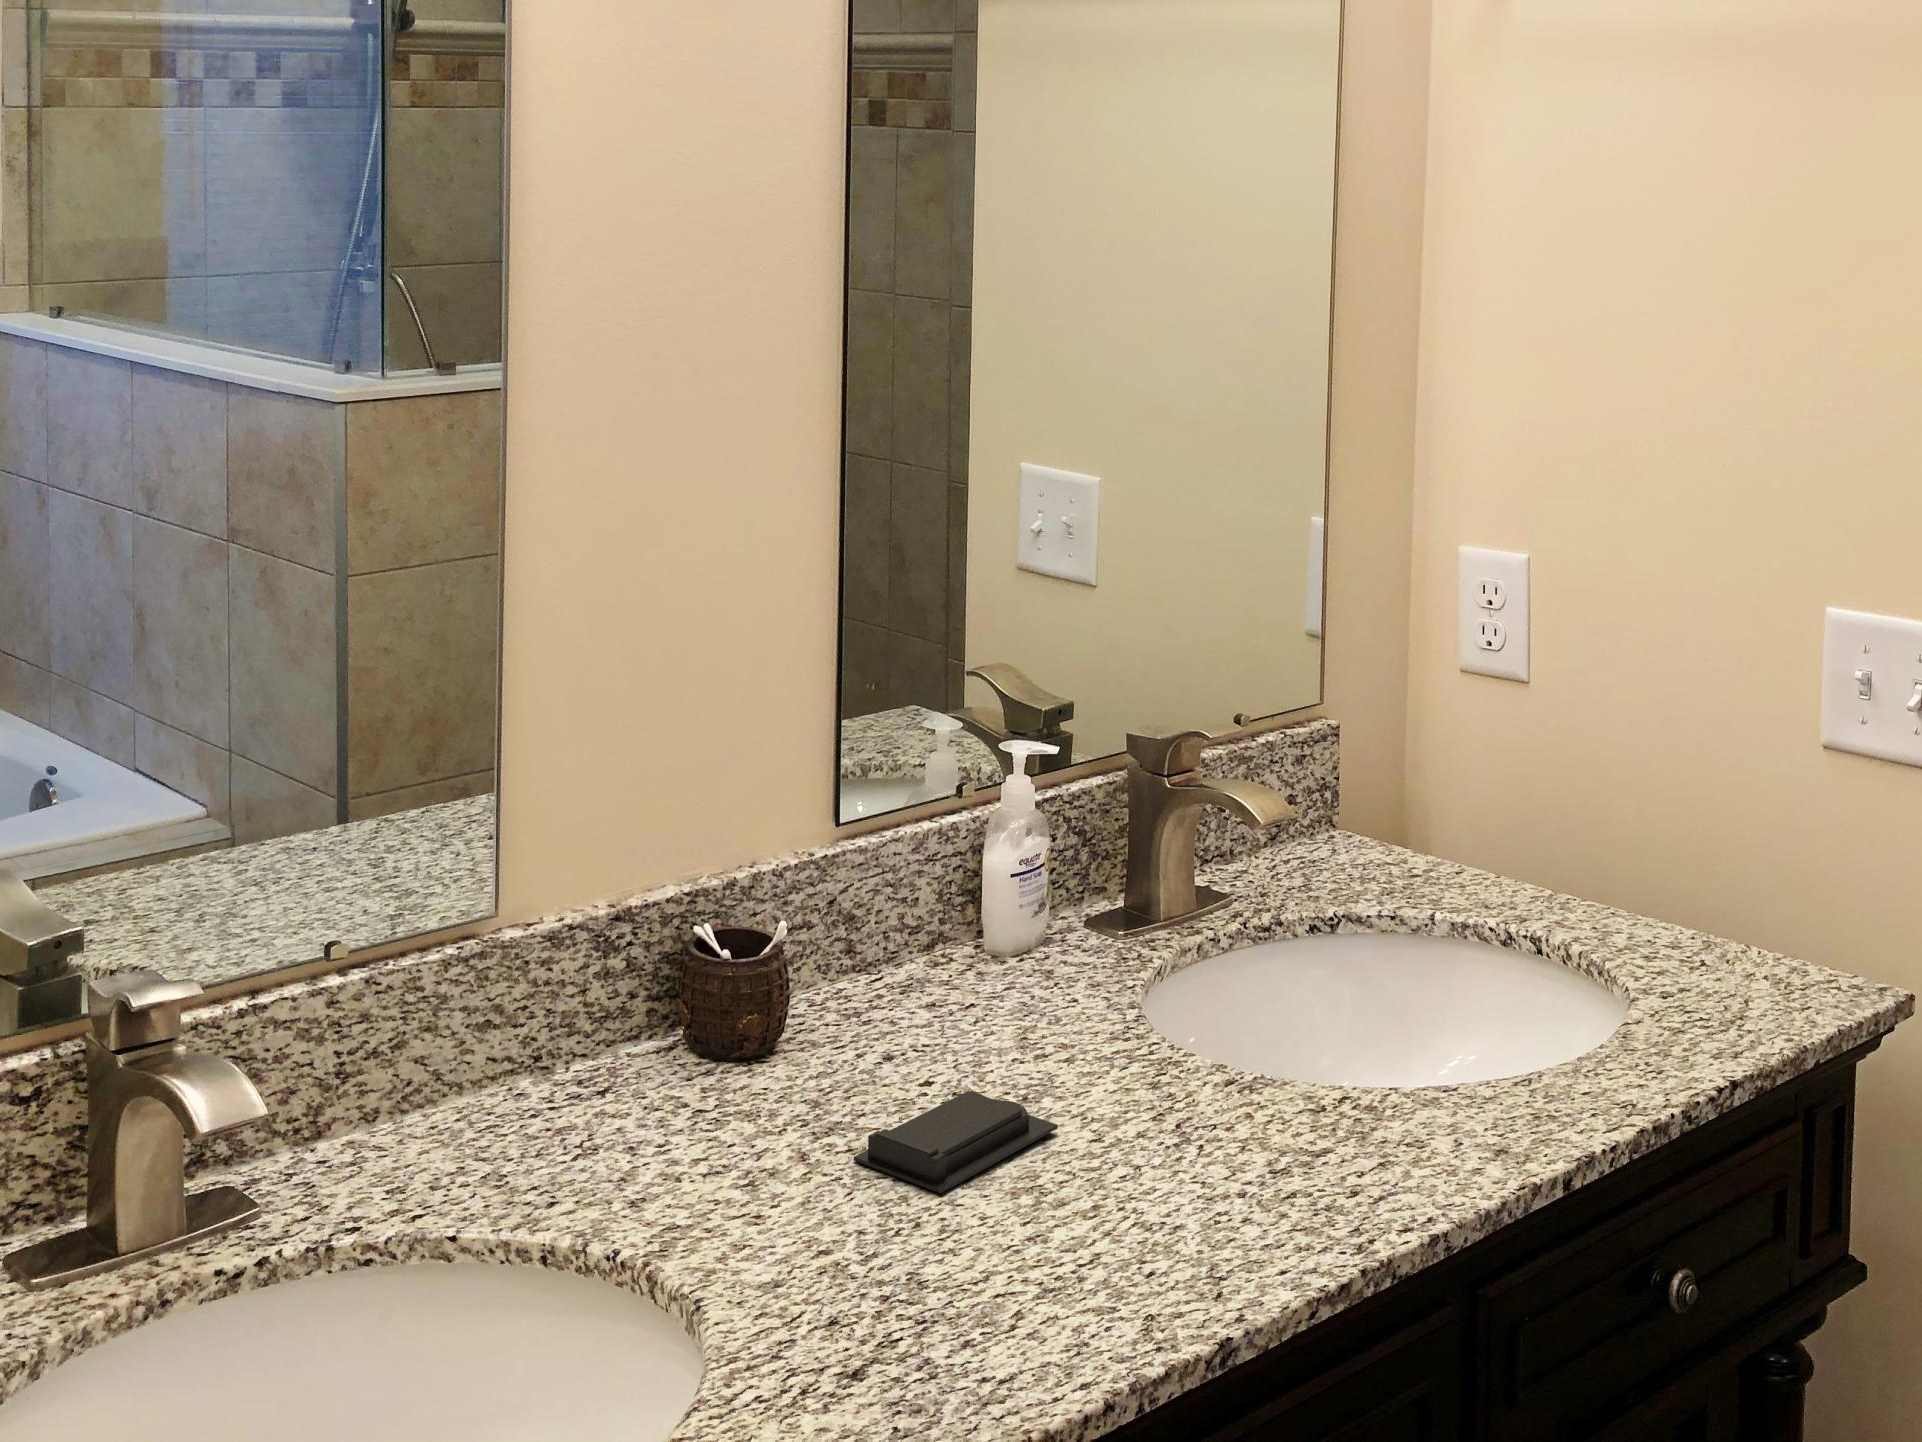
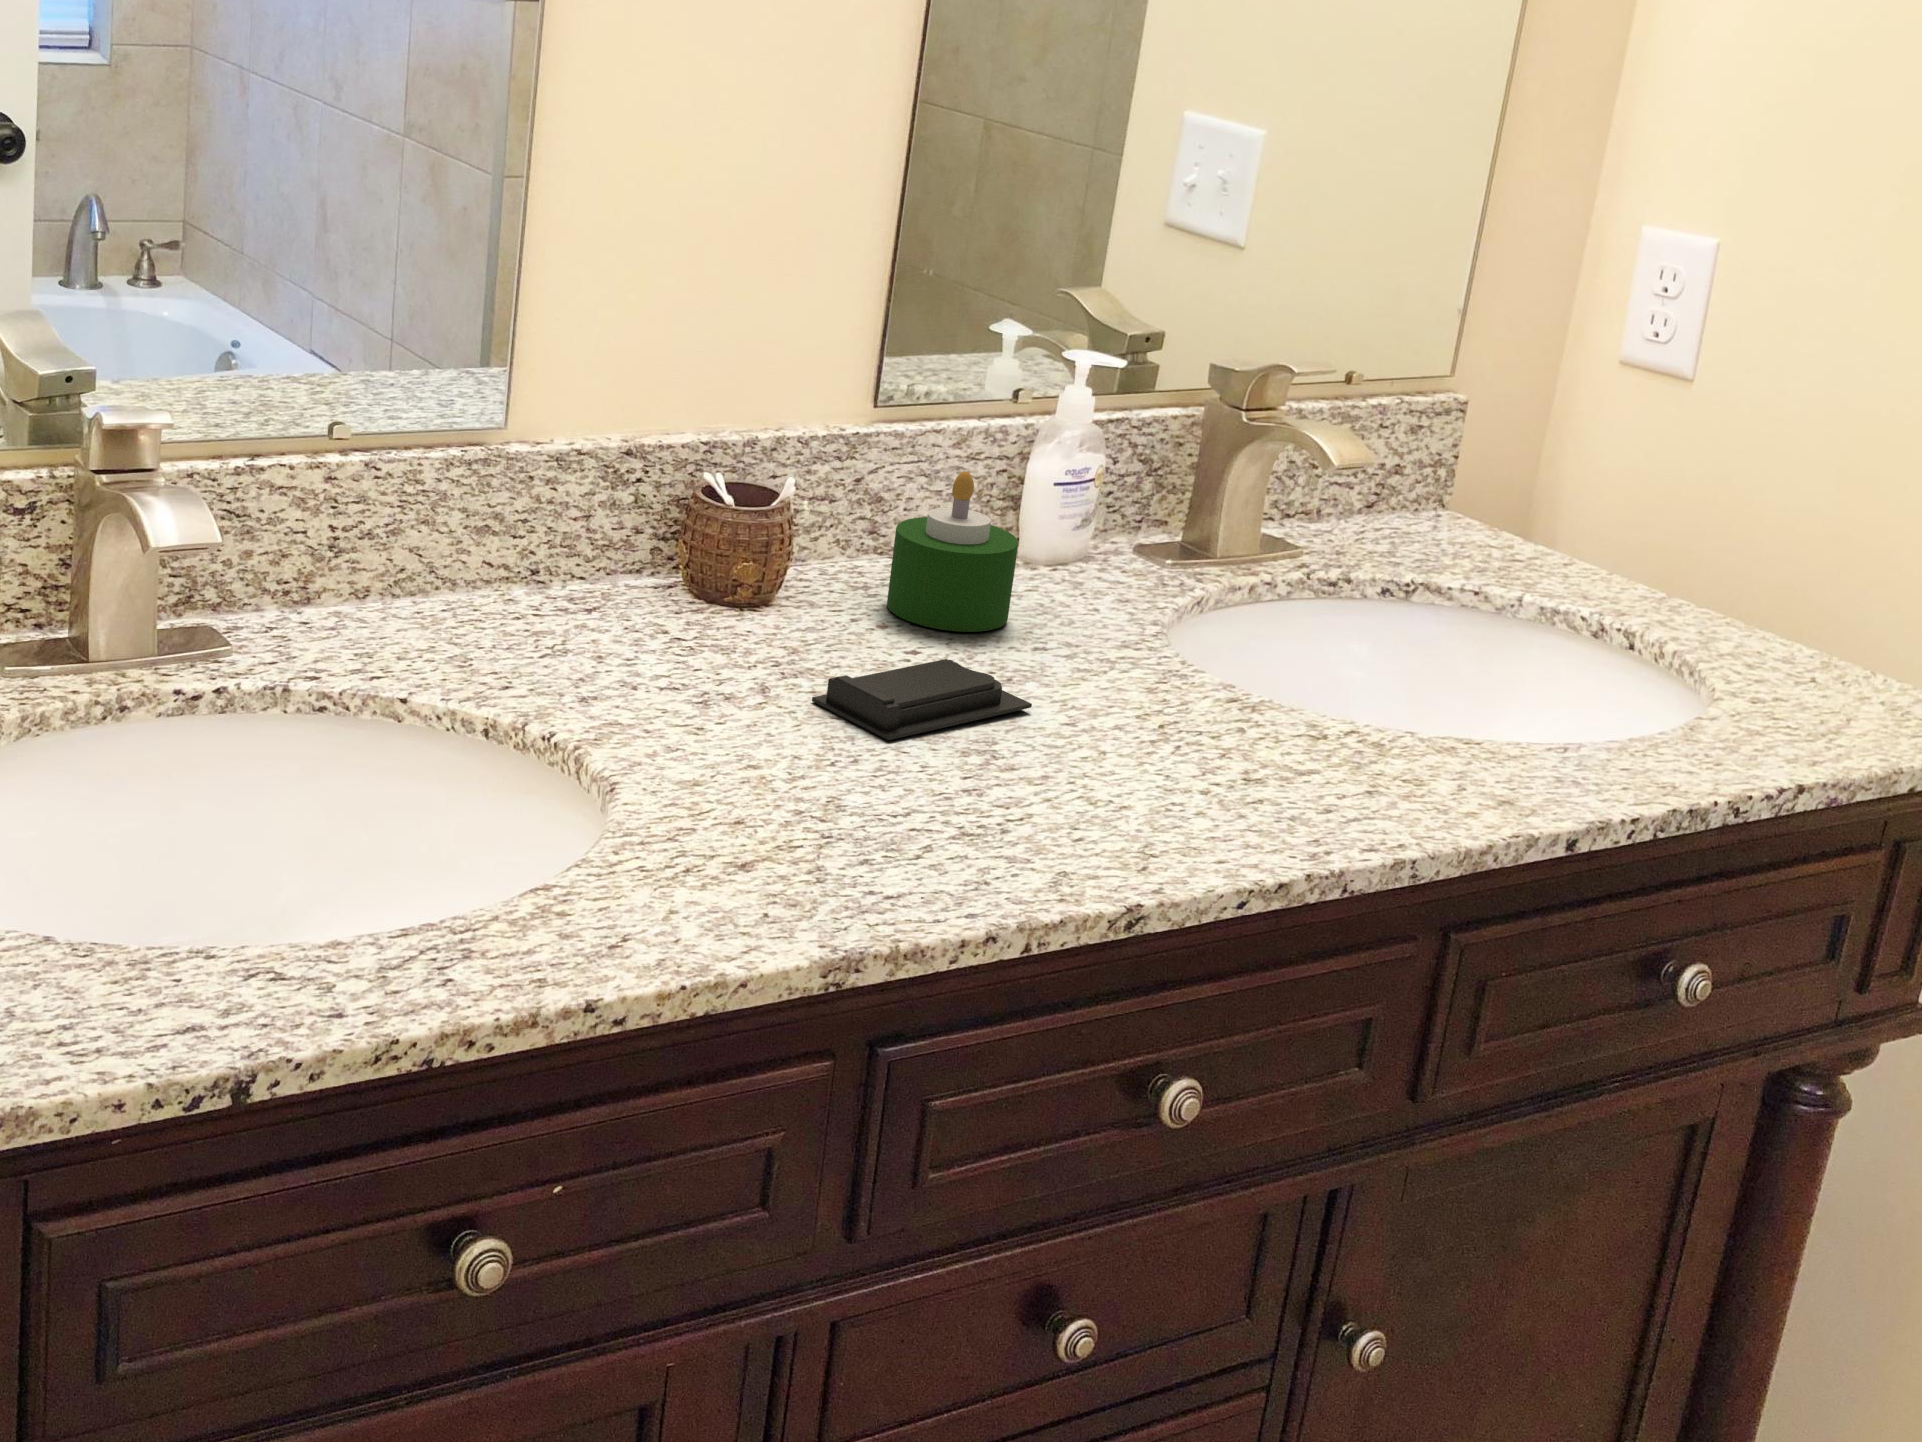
candle: none [884,889,1003,1051] -> present [887,471,1018,632]

